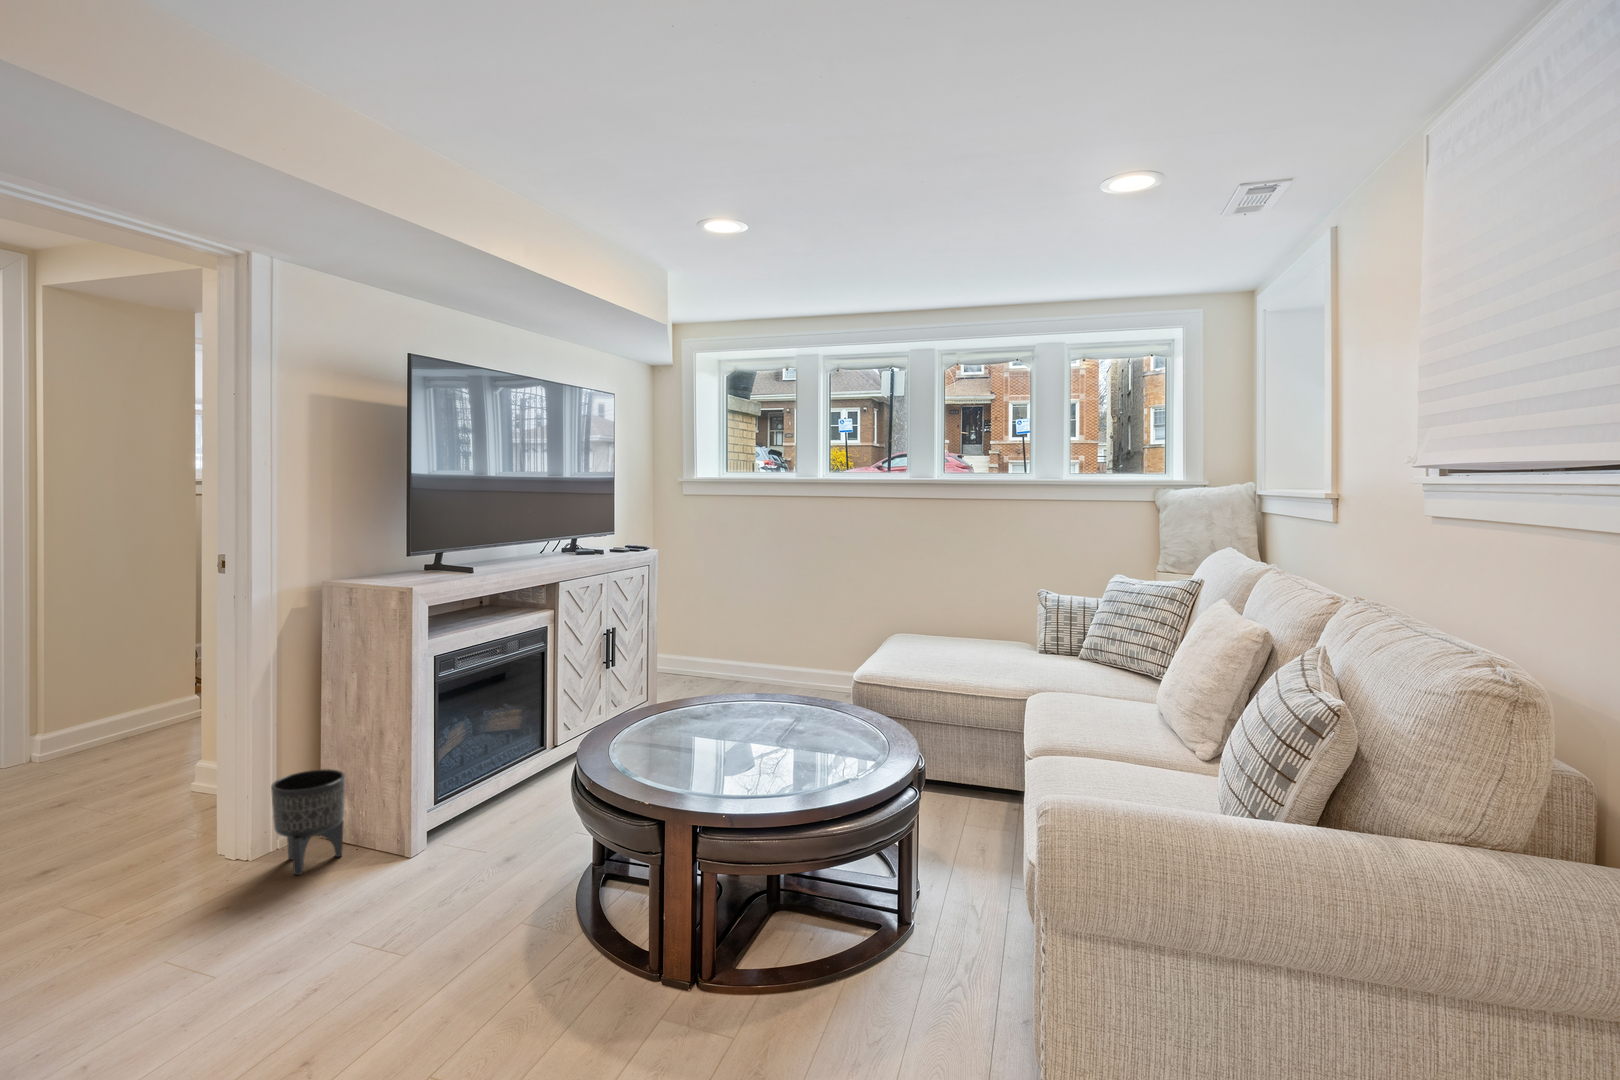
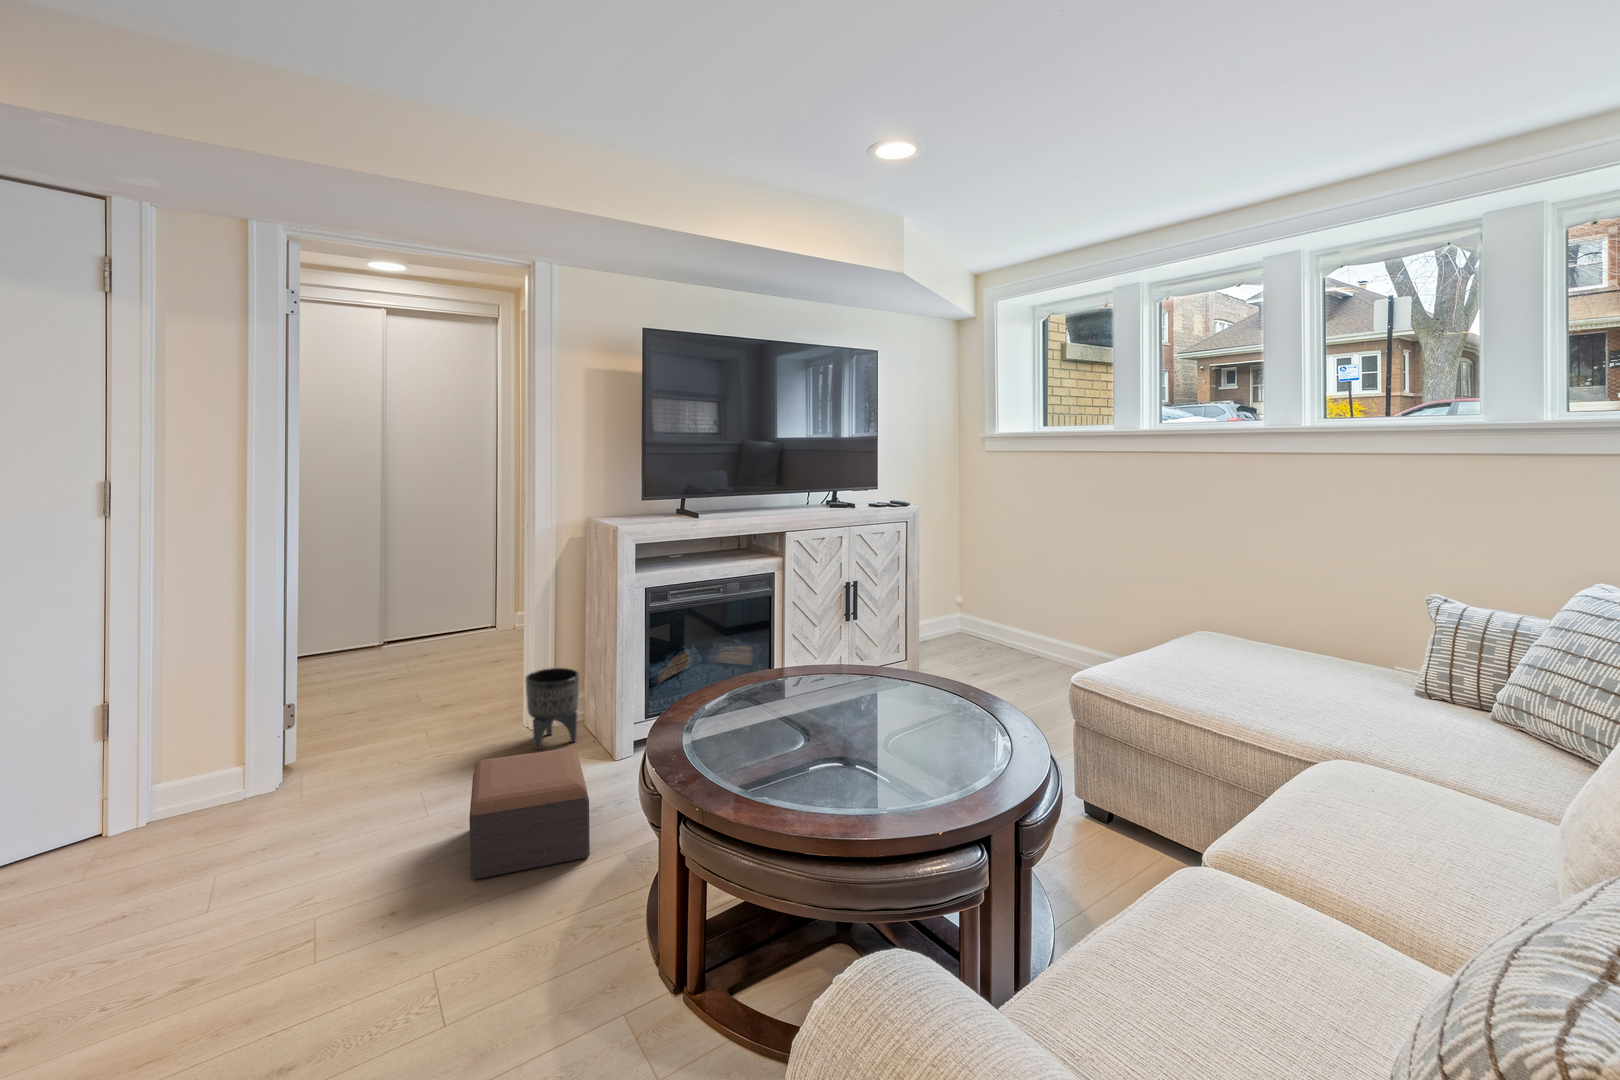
footstool: none [327,839,506,998] -> present [469,748,590,879]

